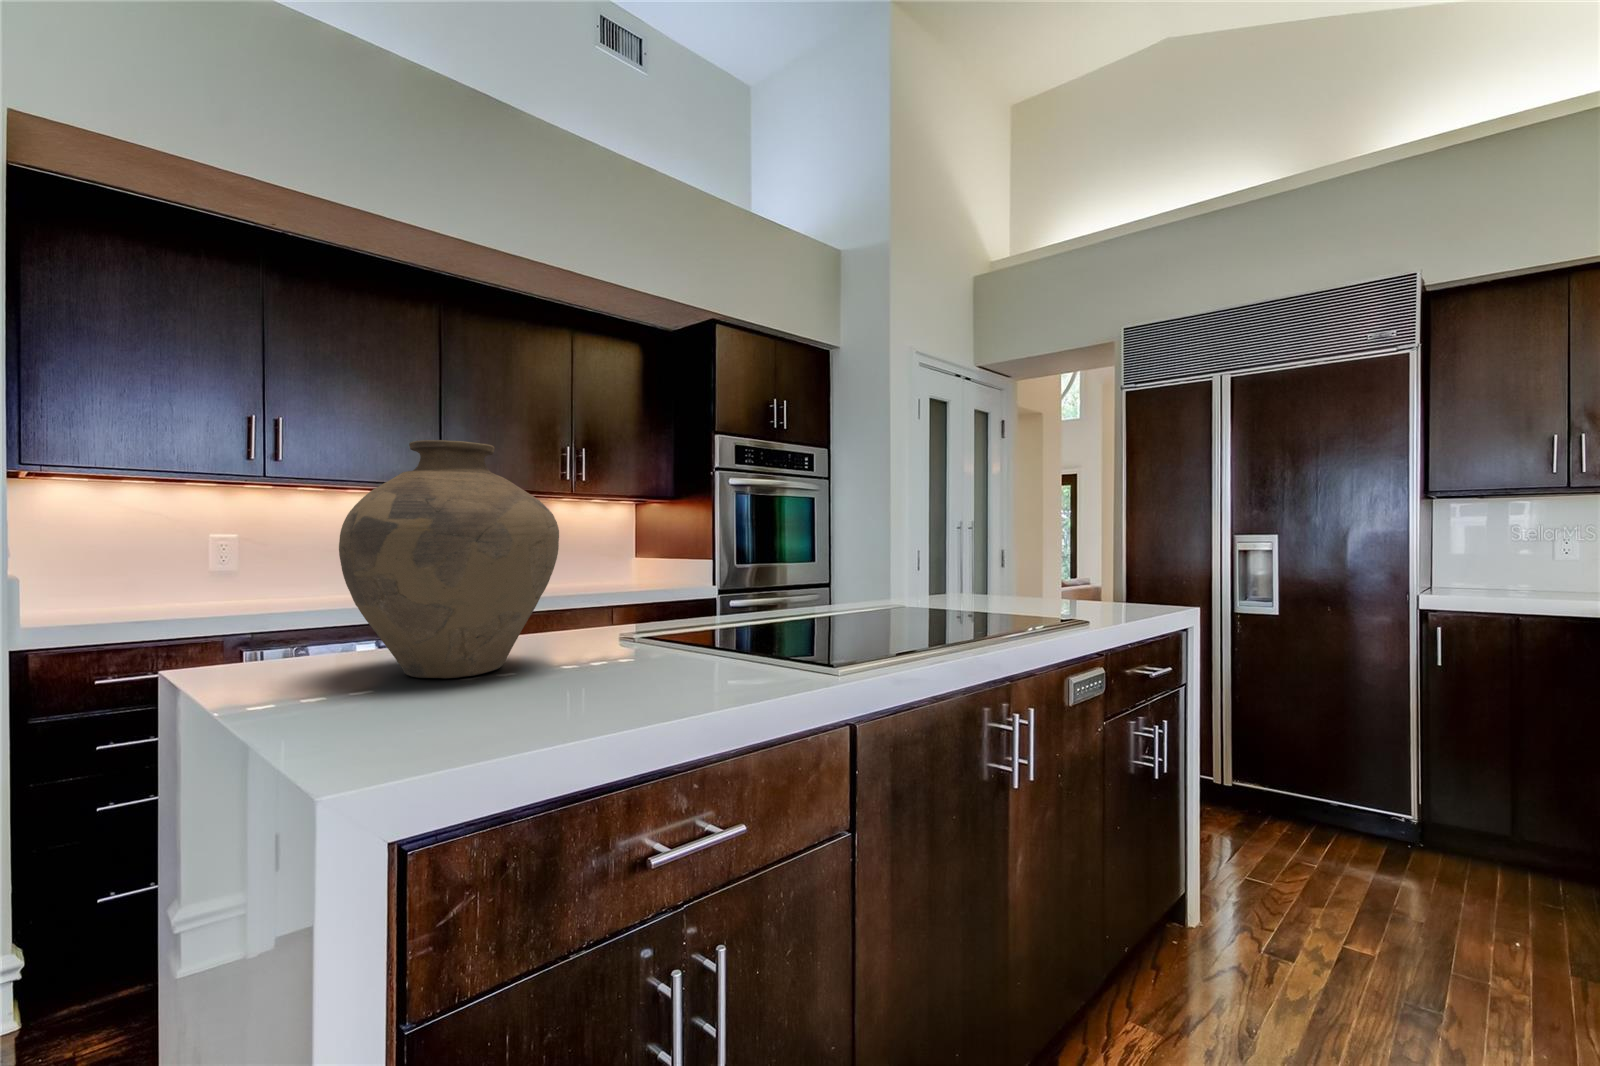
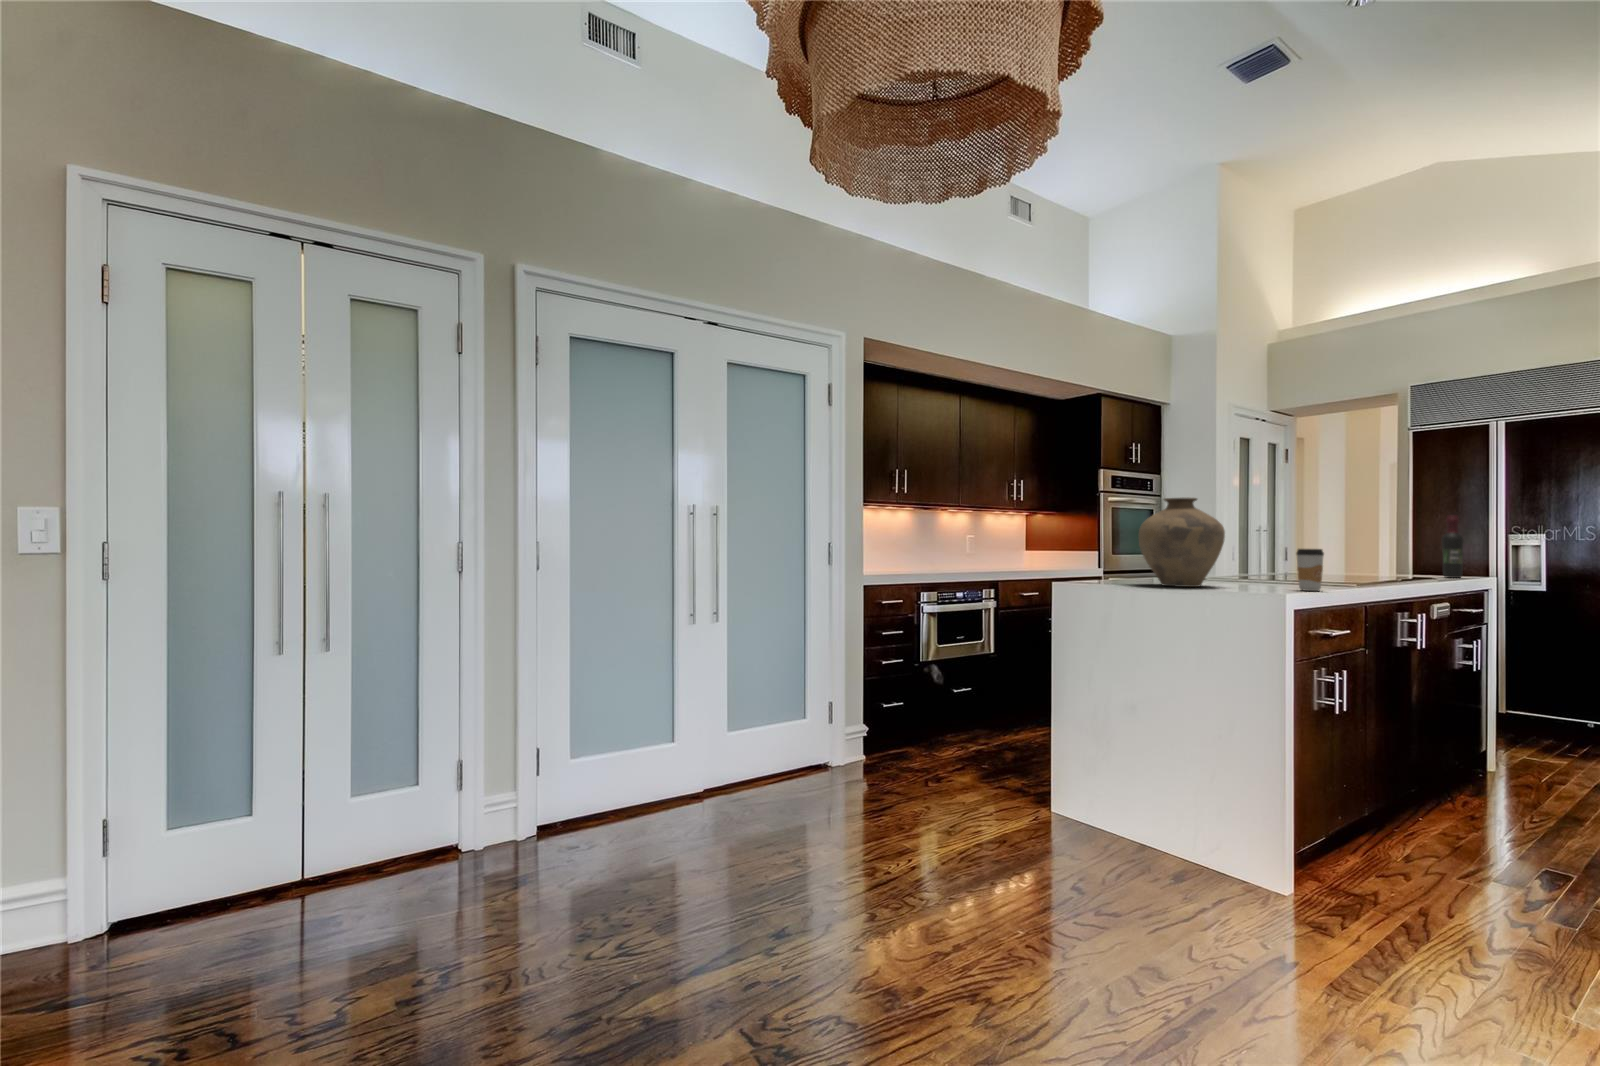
wine bottle: none [1119,503,1149,610] -> present [1442,515,1464,578]
coffee cup: none [642,579,708,702] -> present [1296,549,1324,591]

